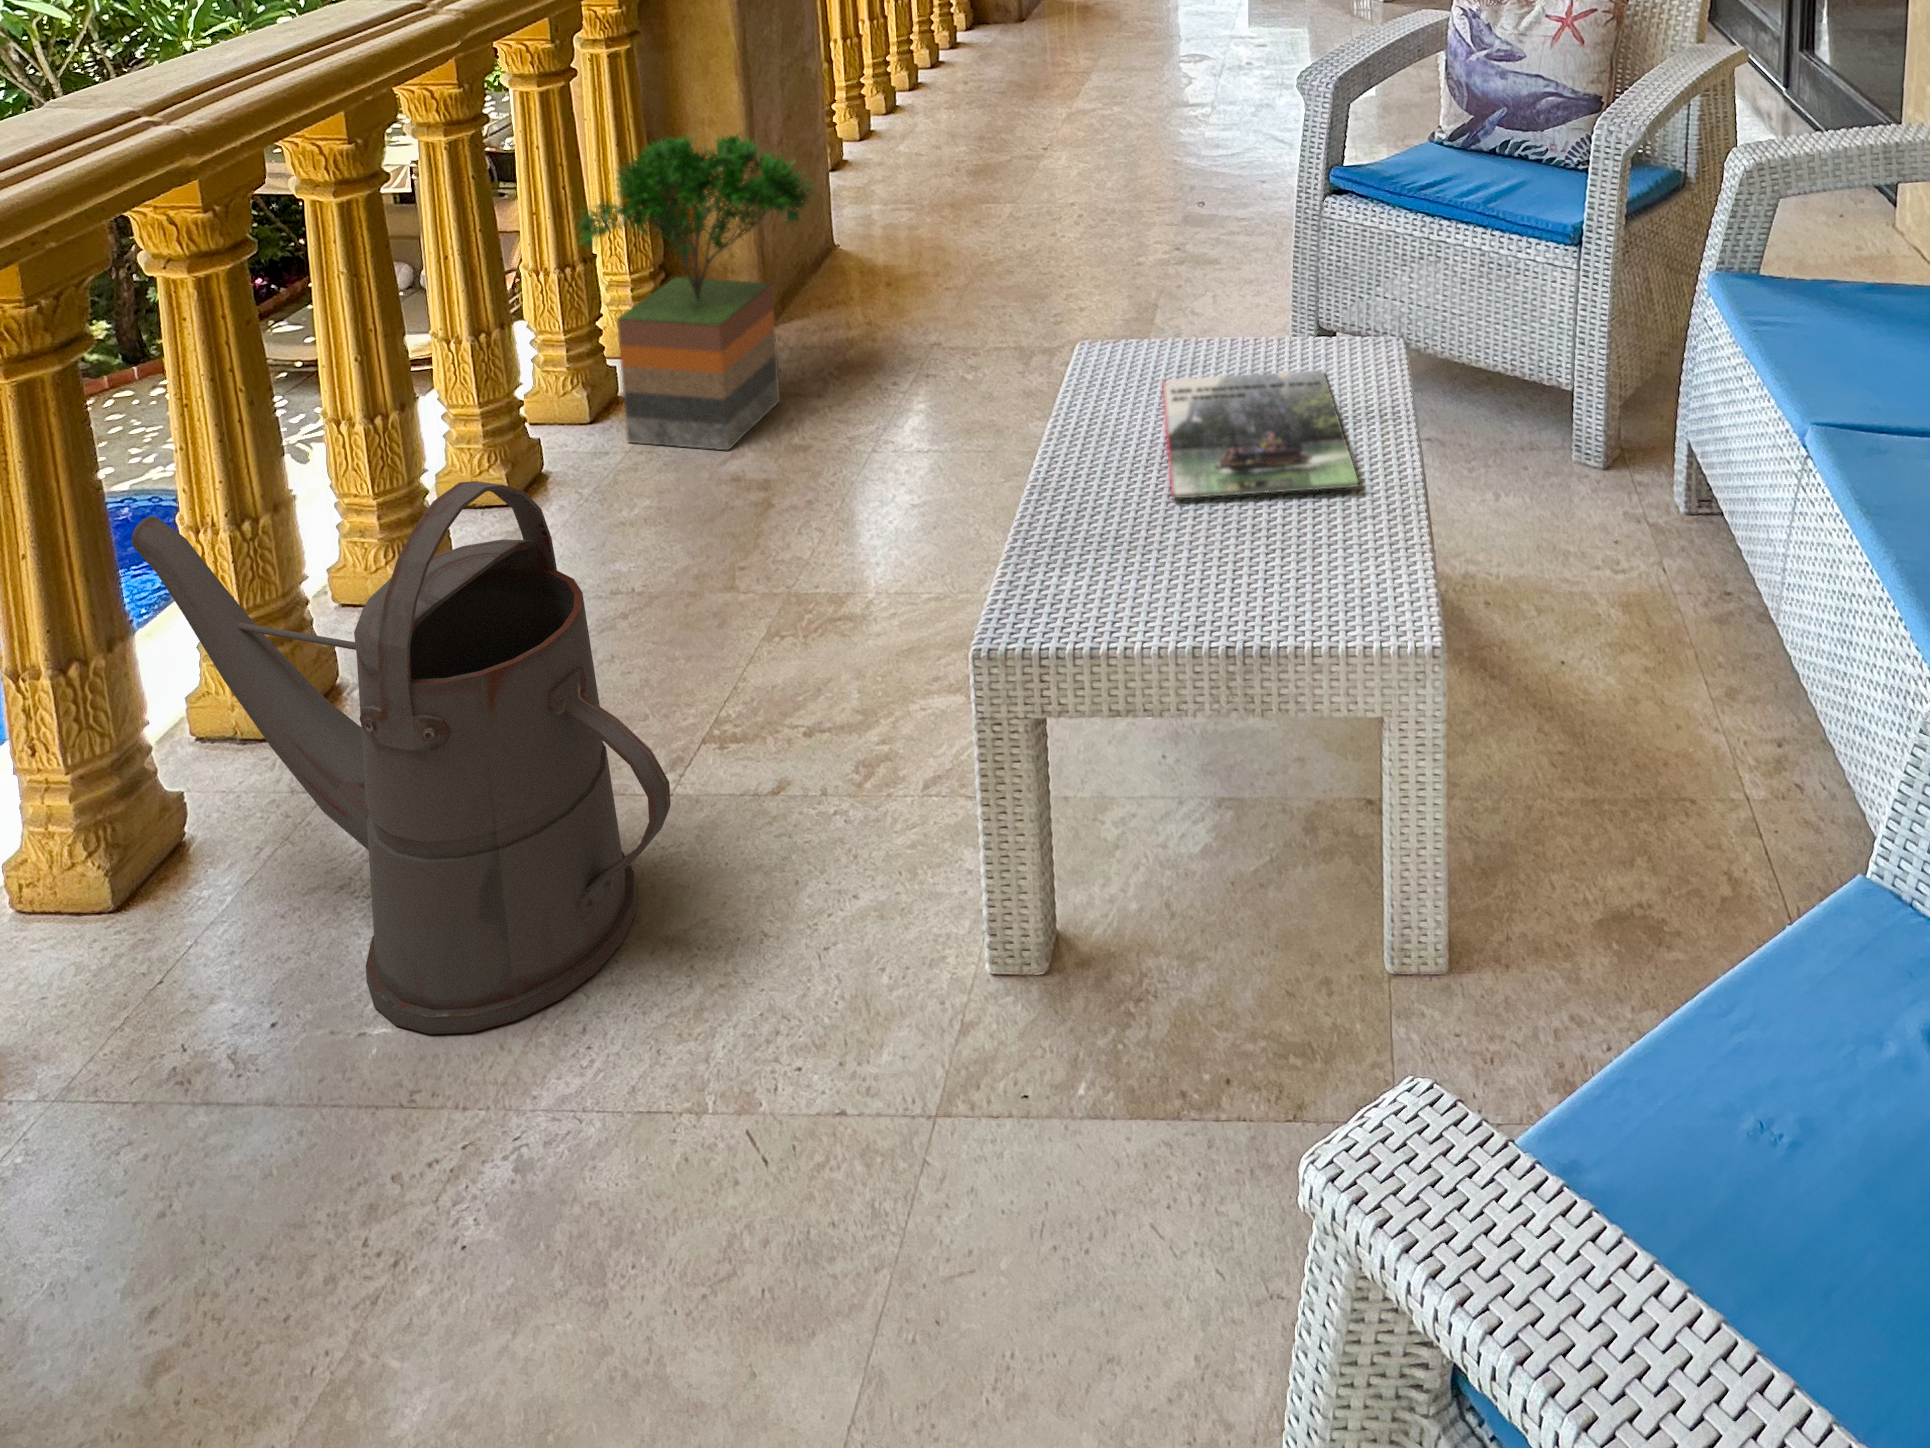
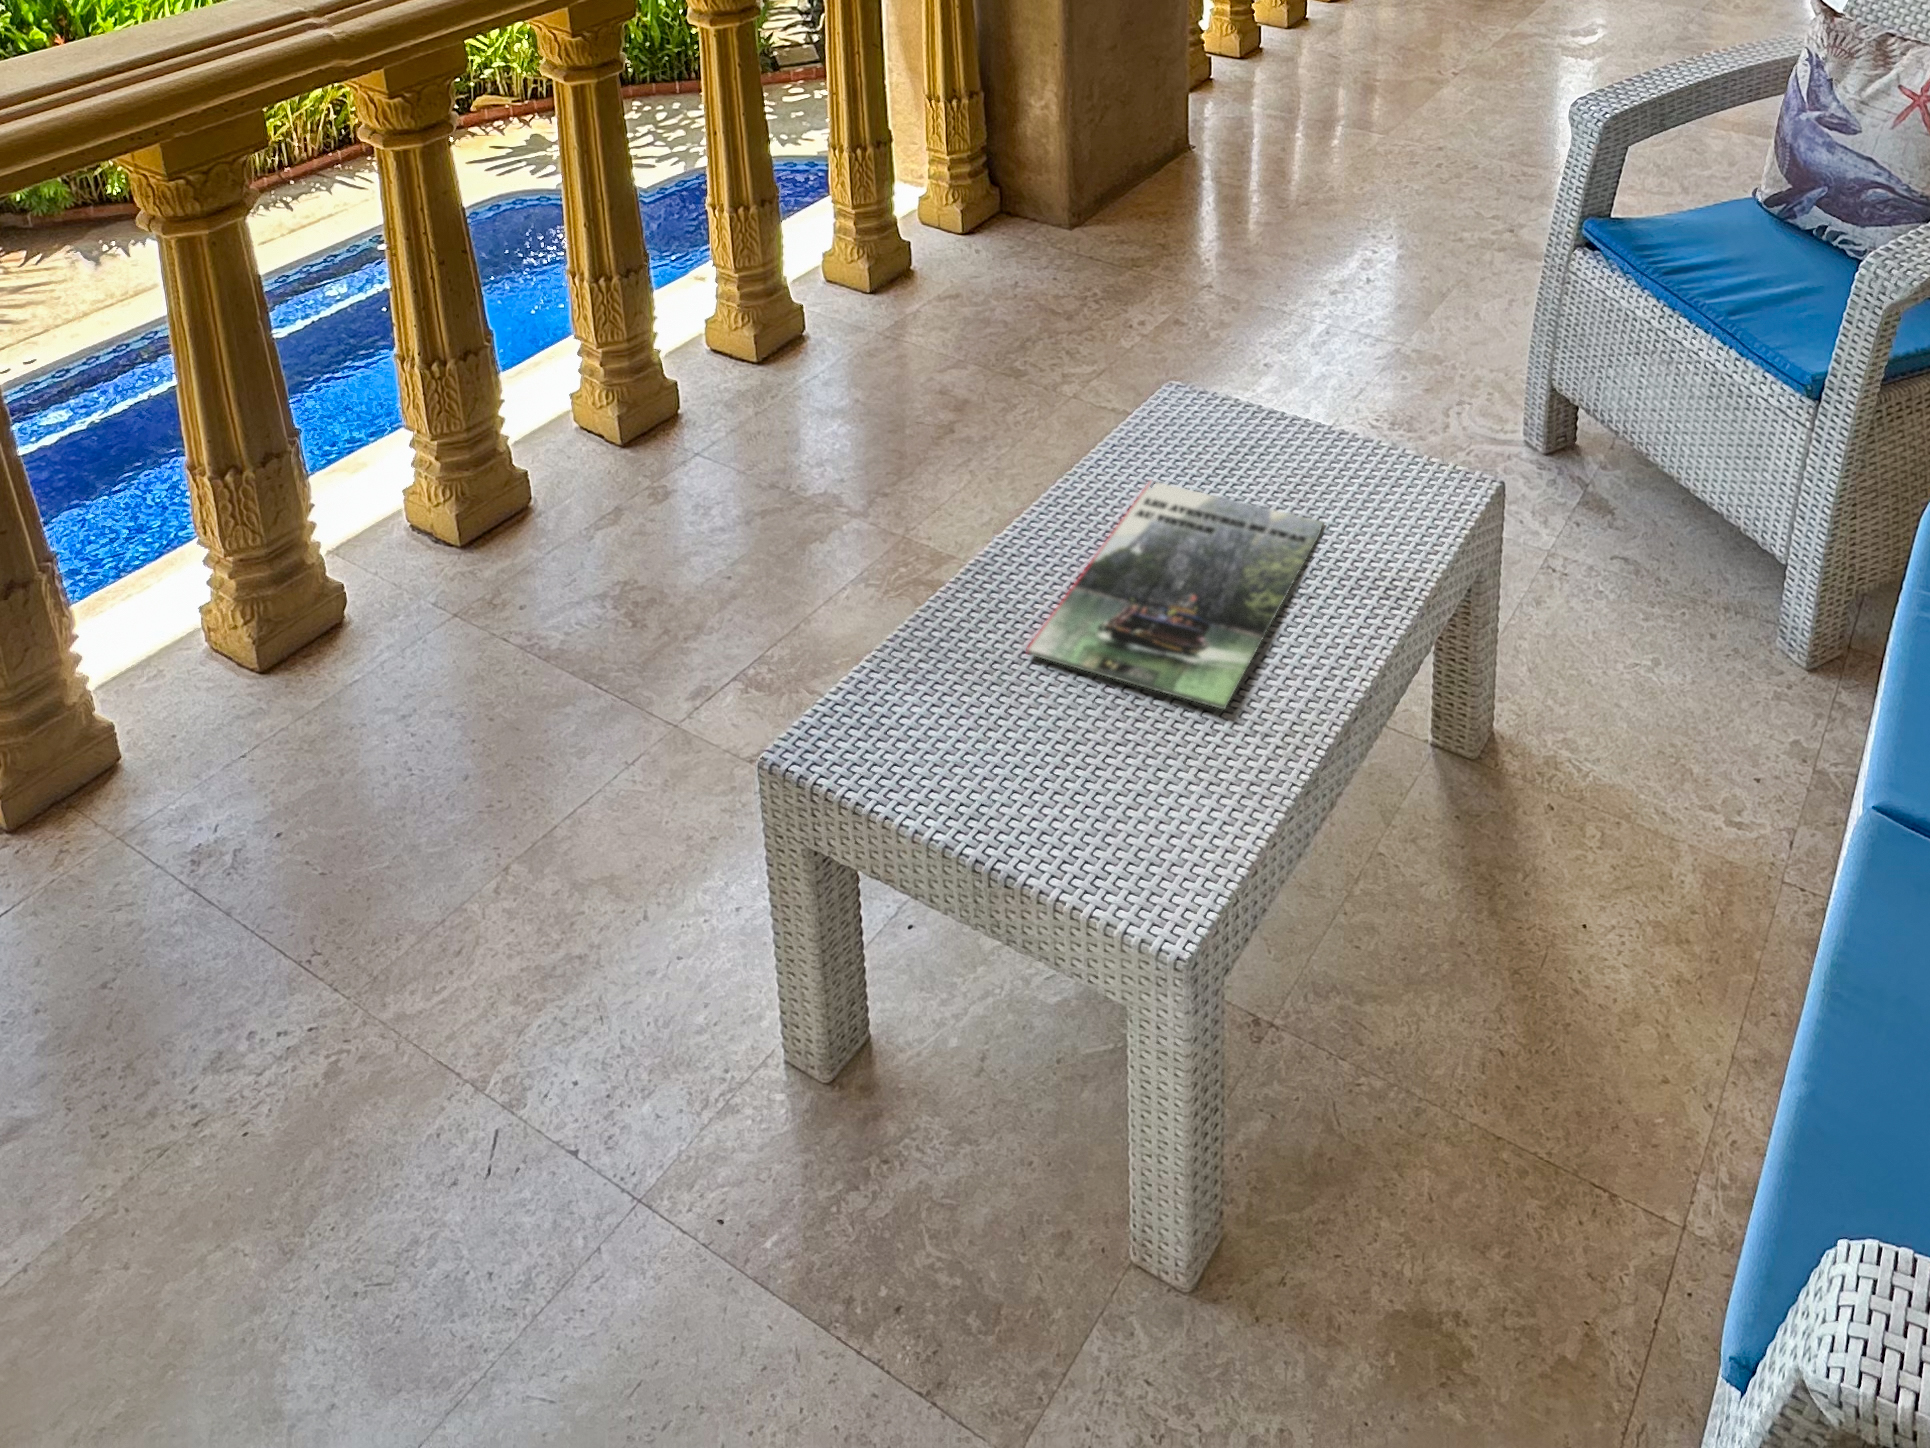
potted tree: present [578,135,819,450] -> none [831,44,1068,364]
watering can: present [132,481,671,1034] -> none [241,377,572,934]

